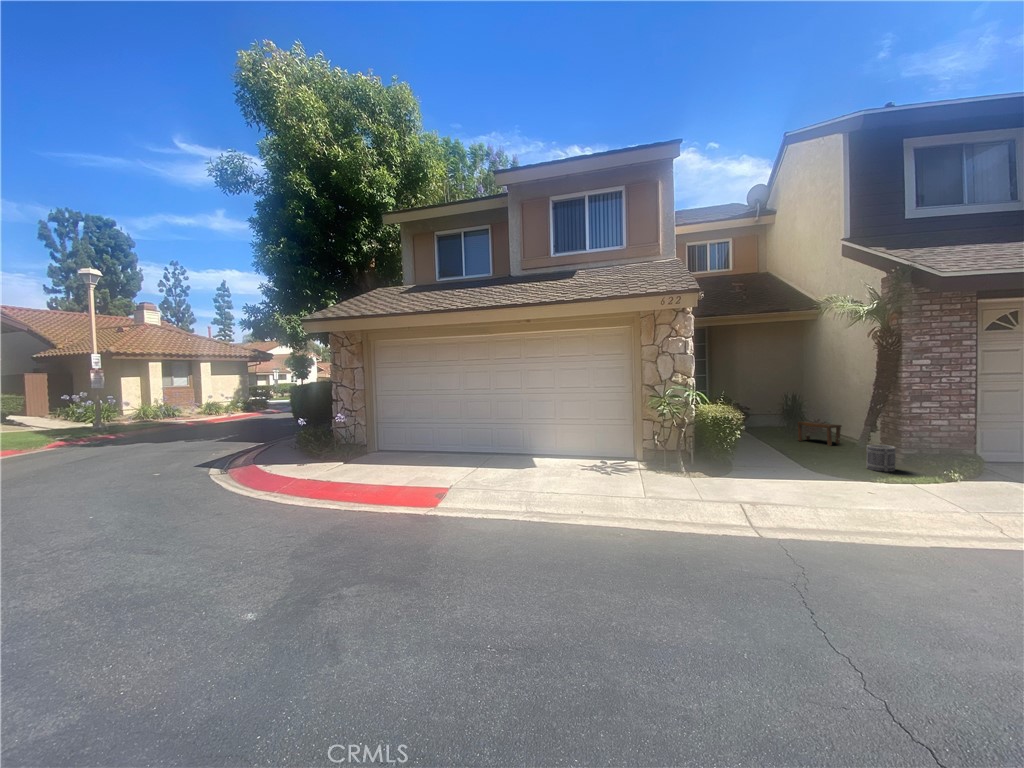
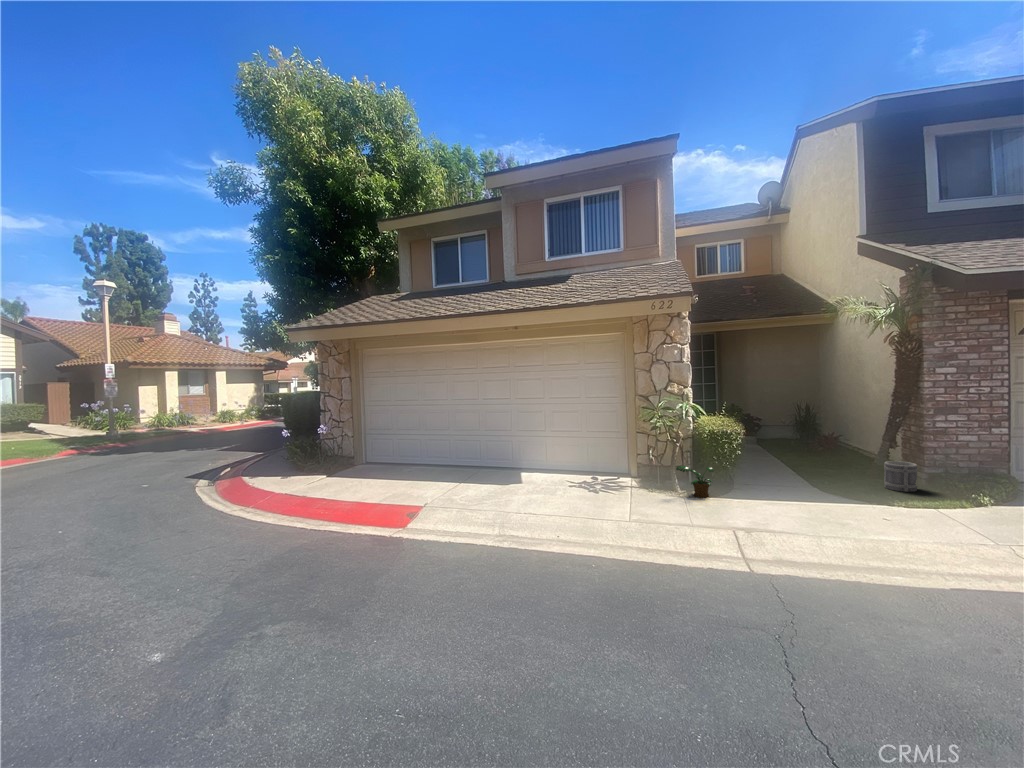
bench: present [797,422,841,446] -> none [814,434,862,461]
potted plant: none [682,450,717,478] -> present [676,466,714,497]

